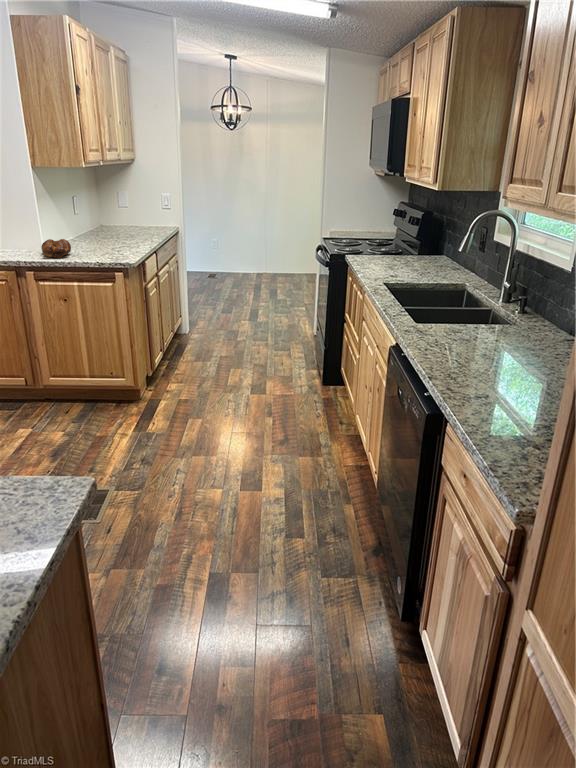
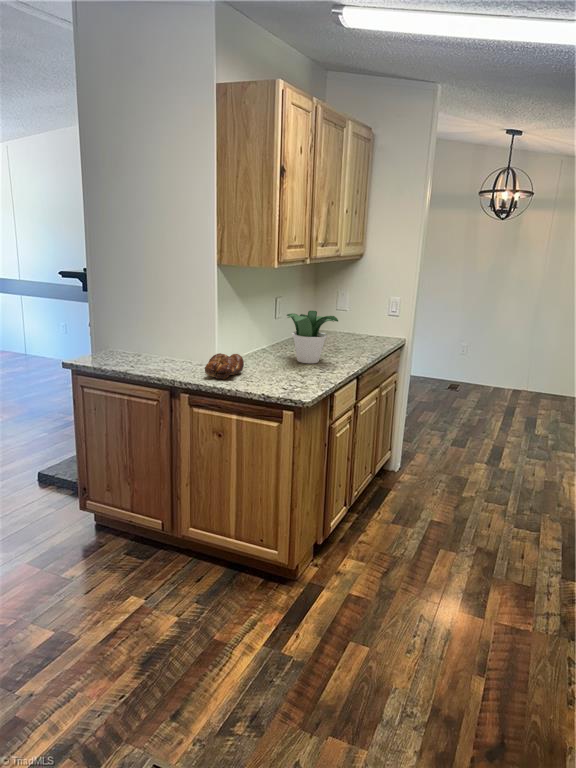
potted plant: none [91,204,136,245] -> present [287,311,338,363]

